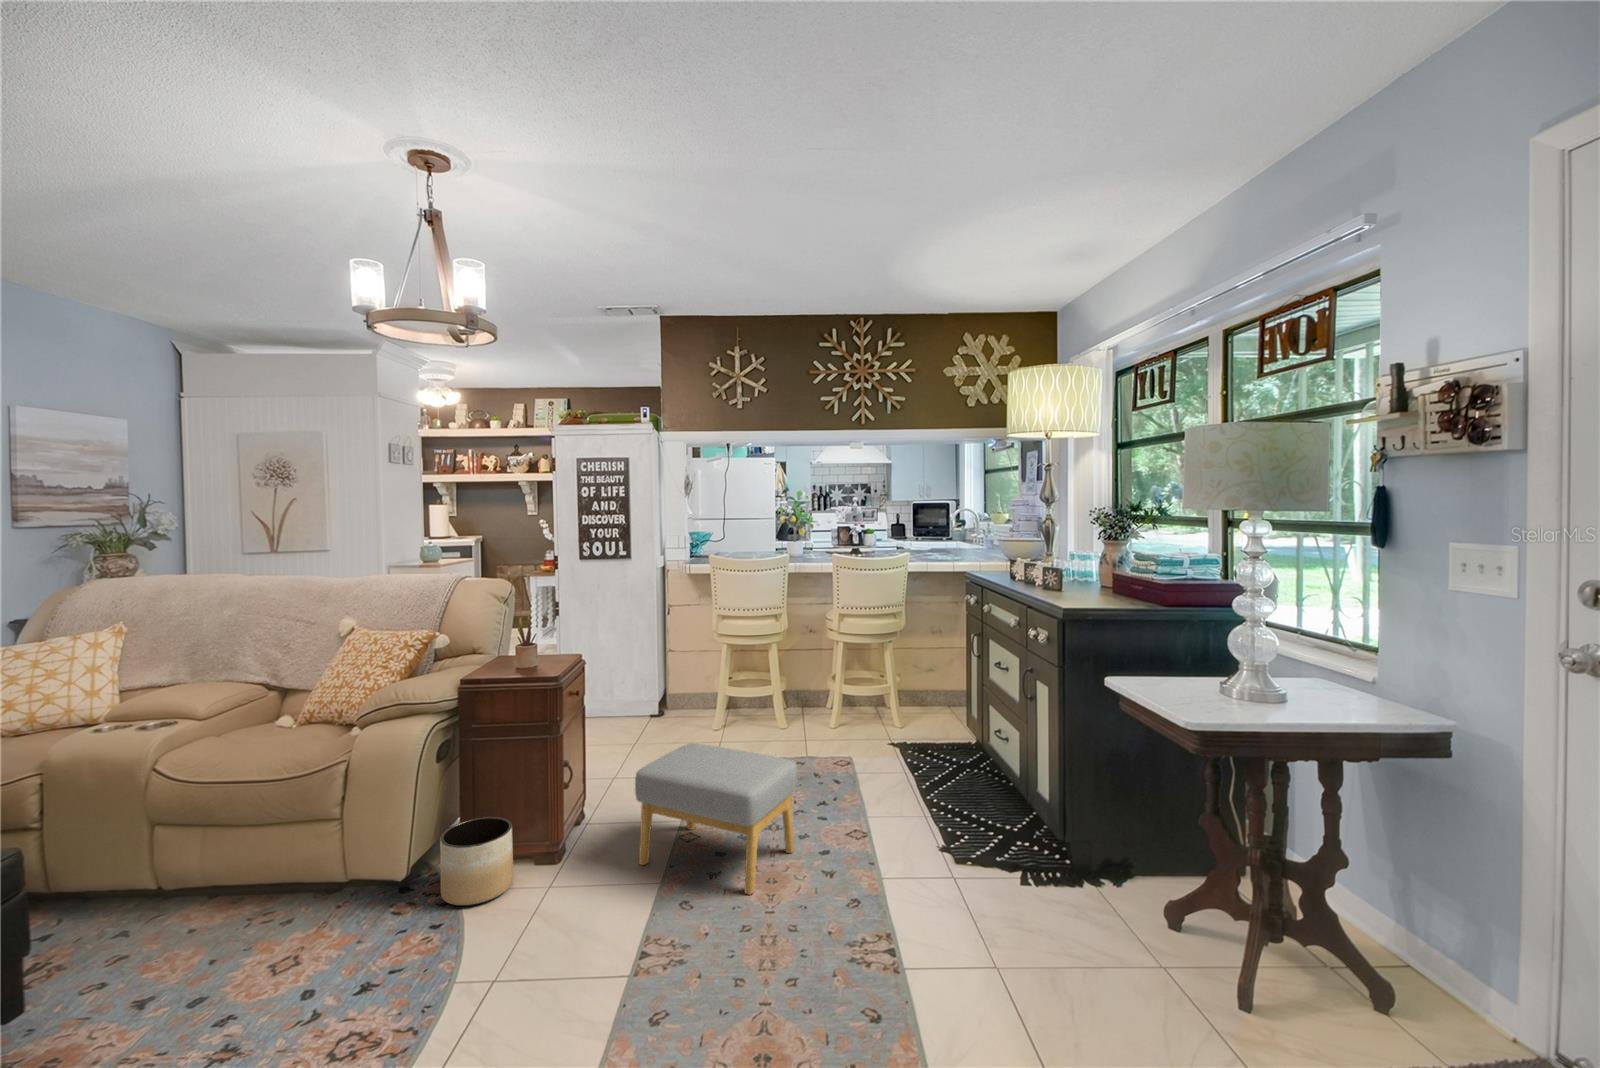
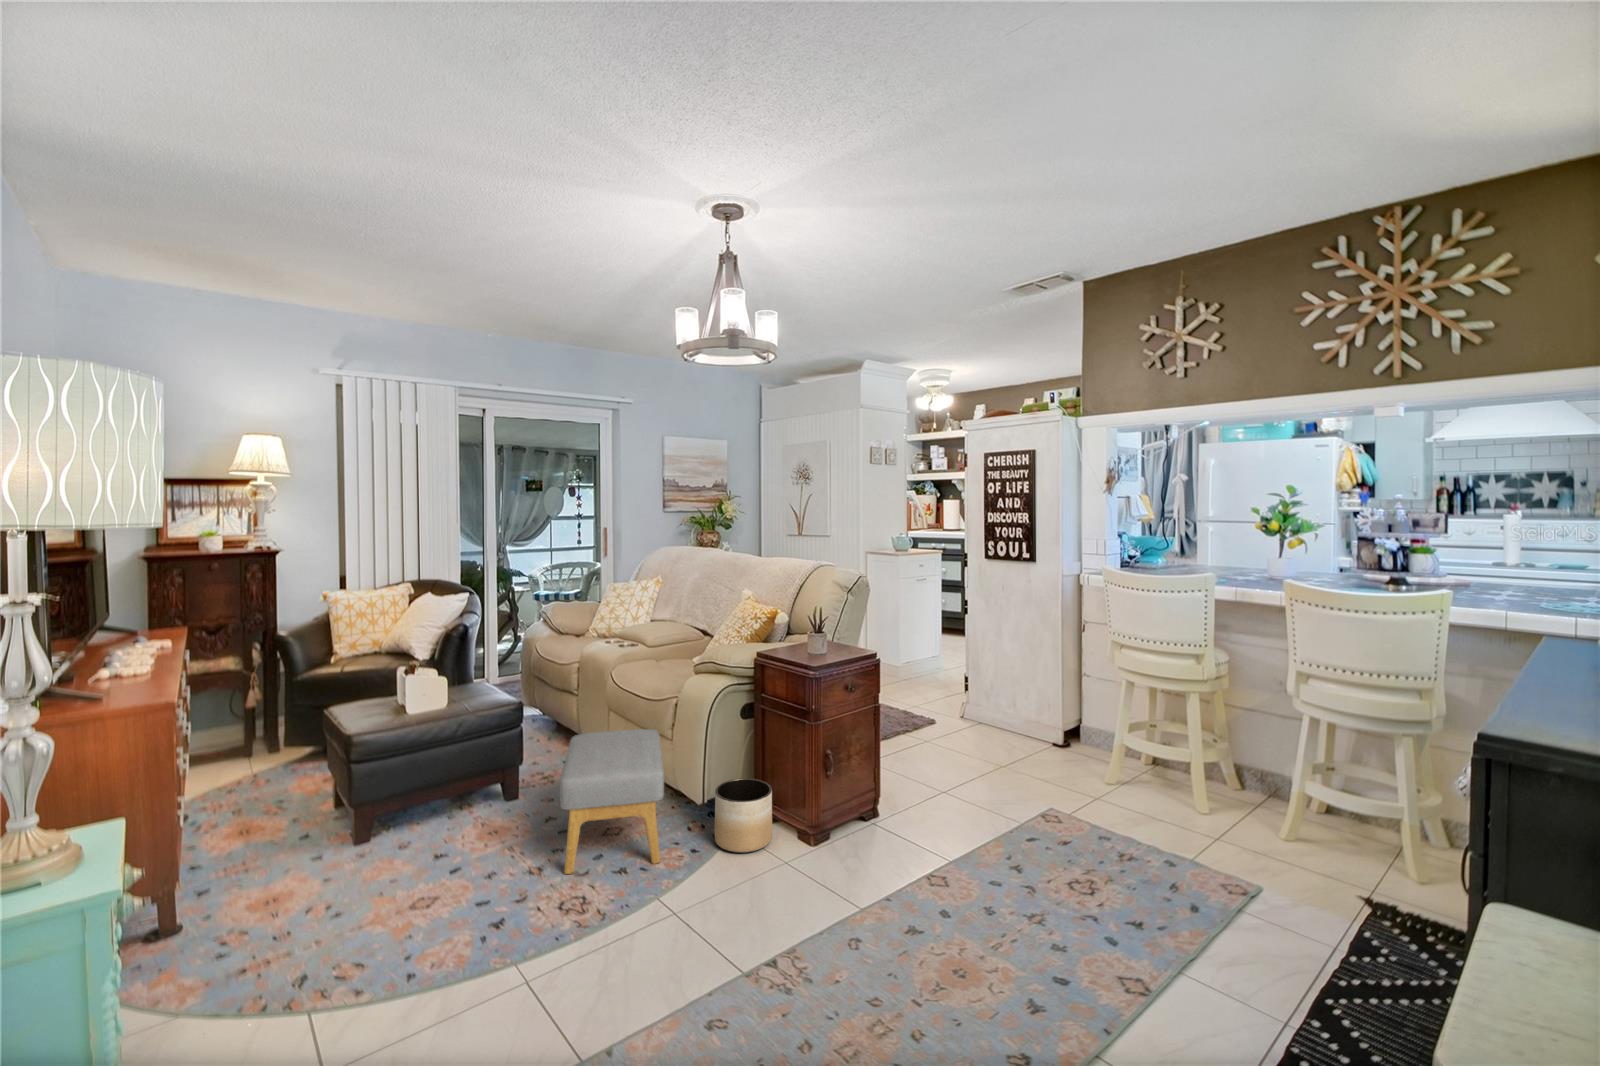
footstool: present [635,743,797,894] -> present [559,729,664,874]

